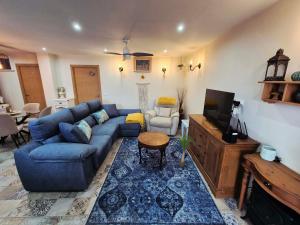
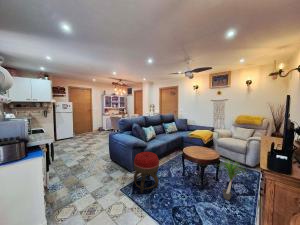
footstool: none [93,155,128,209] -> present [134,152,159,193]

